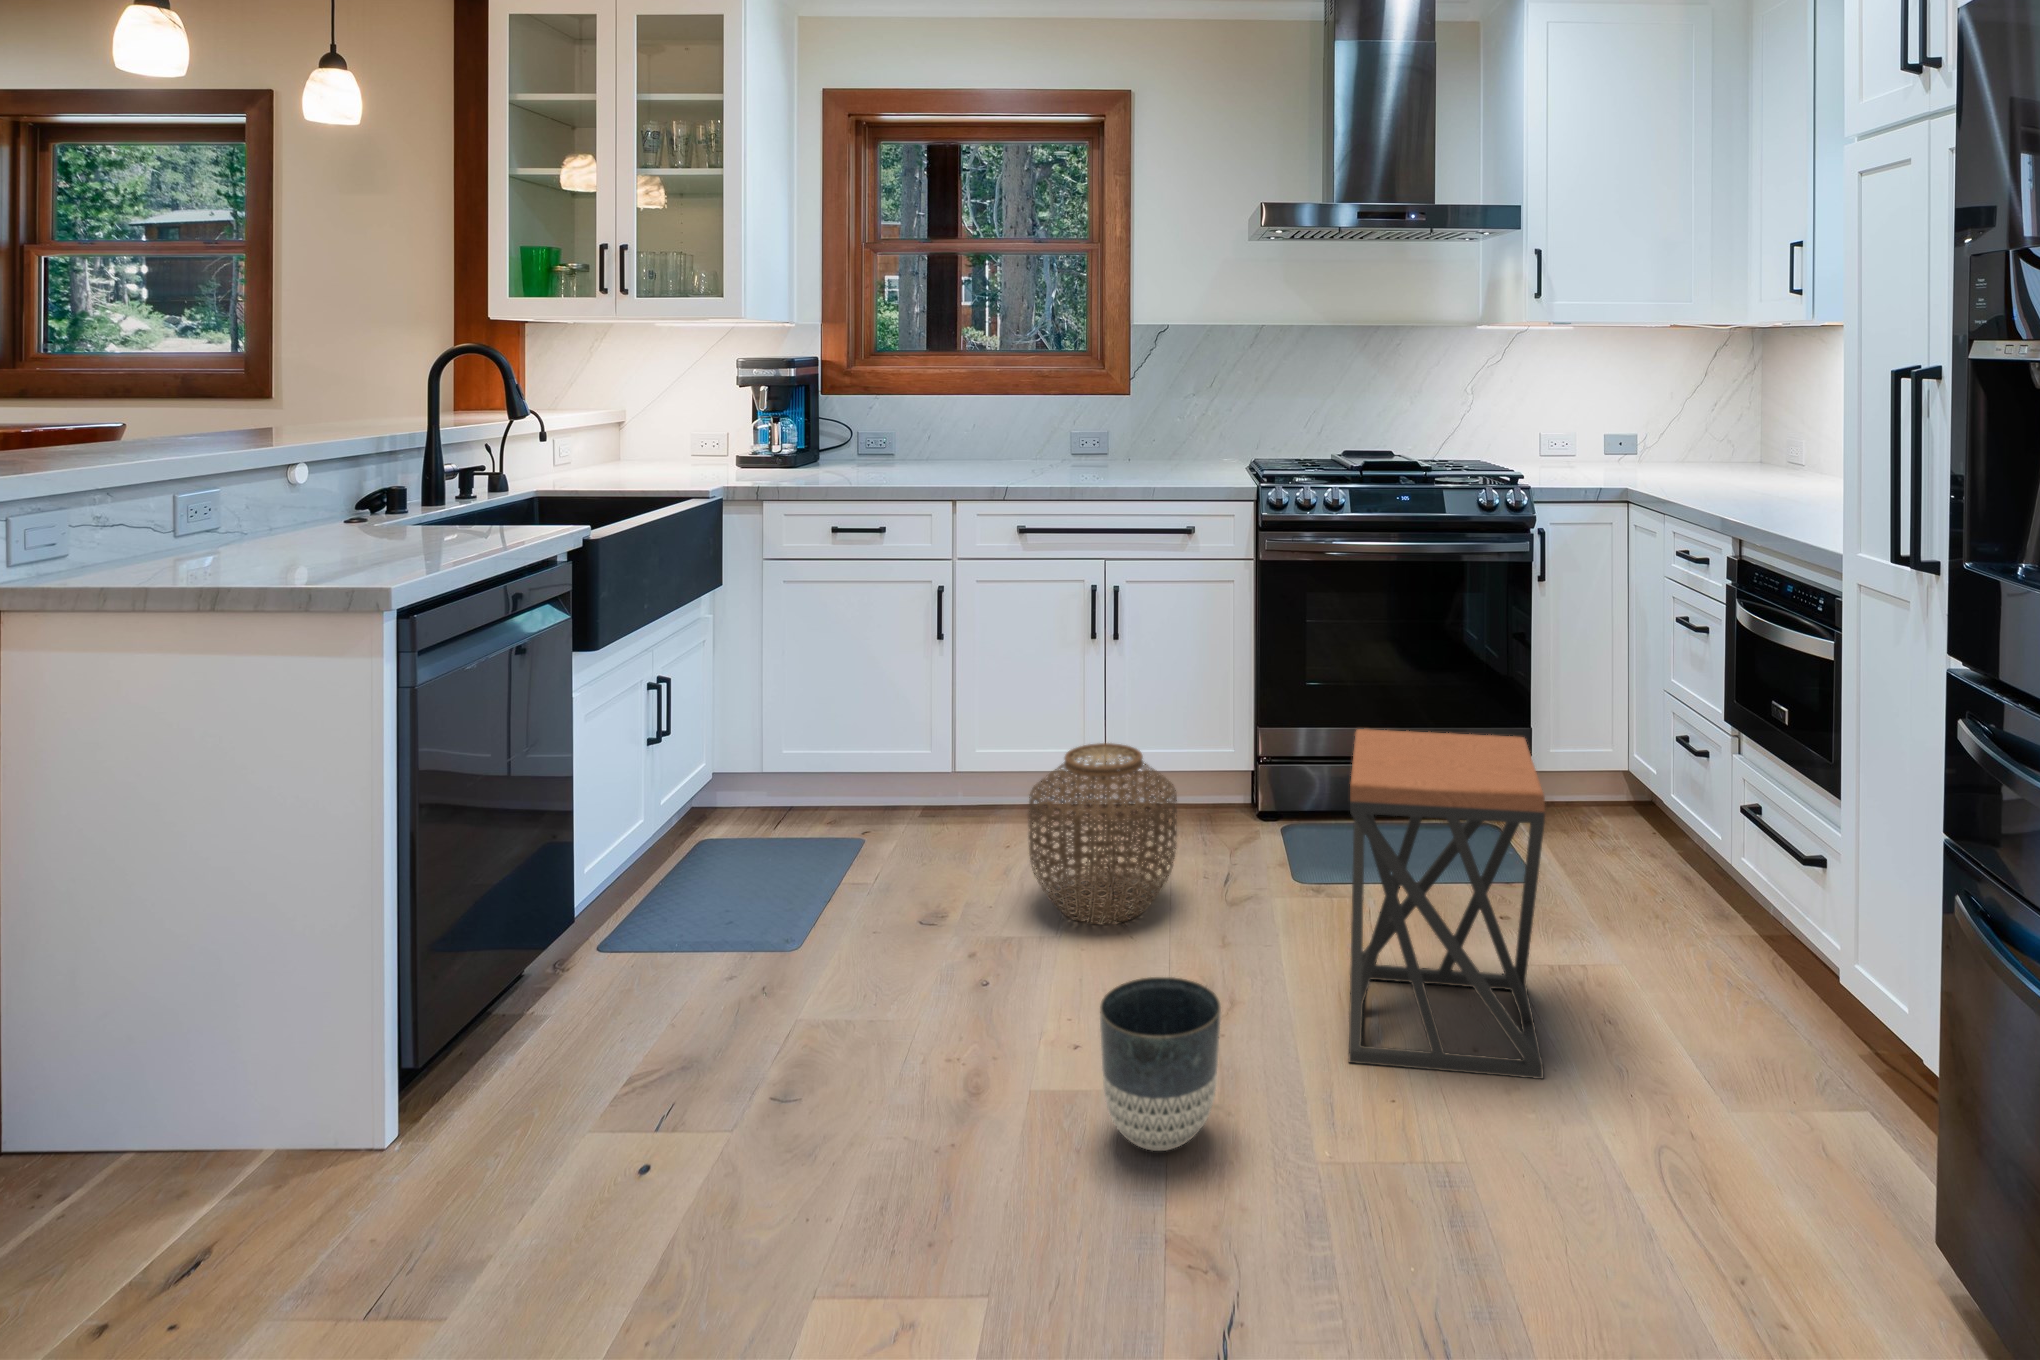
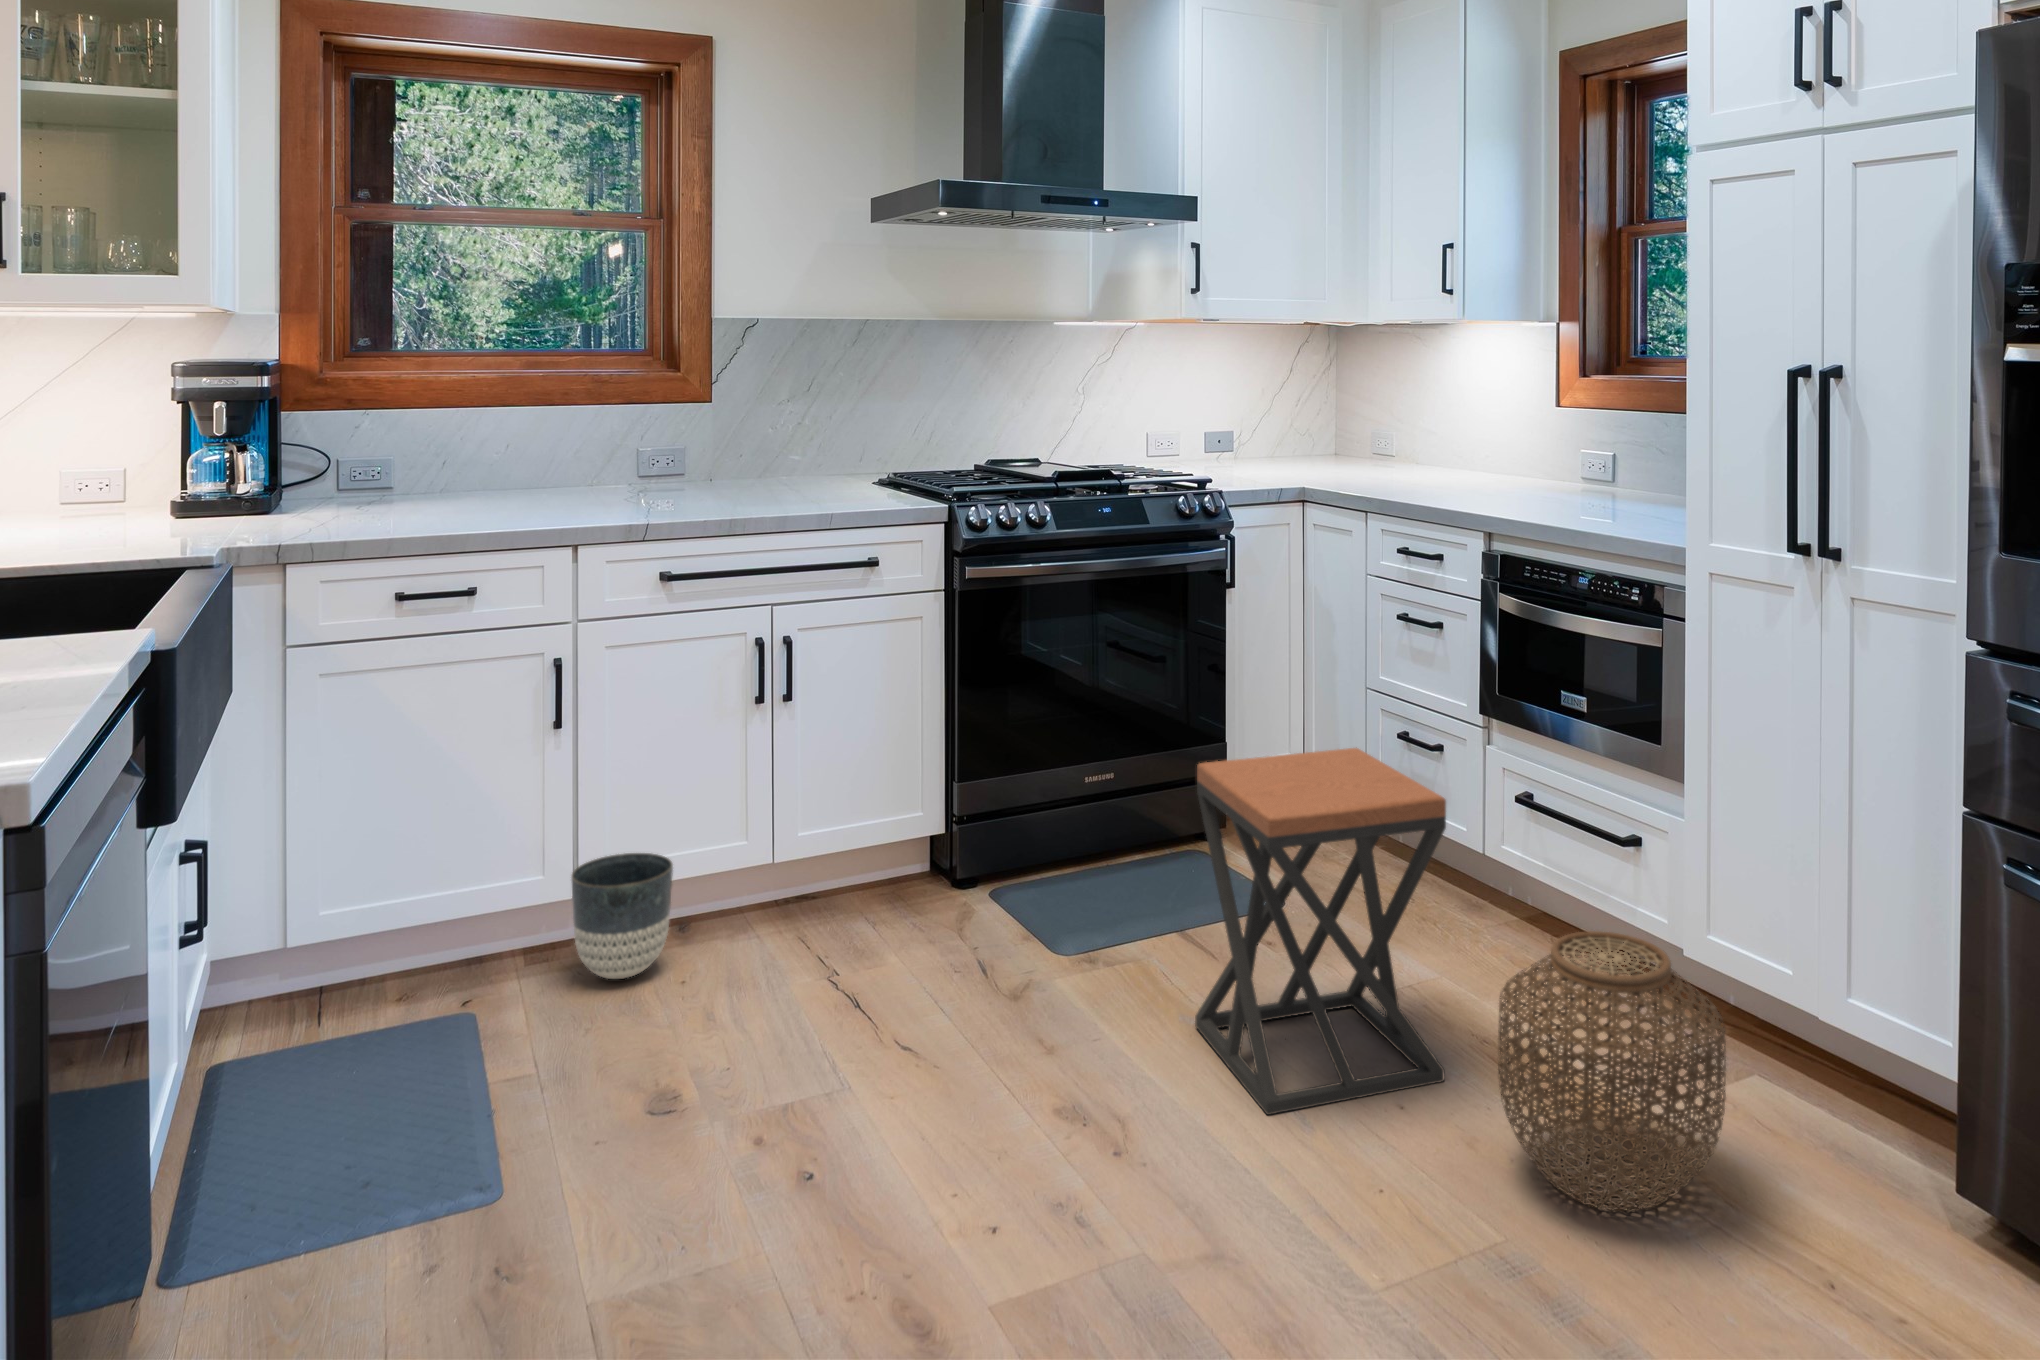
woven basket: present [1029,743,1177,924] -> present [1498,931,1726,1211]
planter: present [1100,977,1221,1151] -> present [571,853,673,979]

